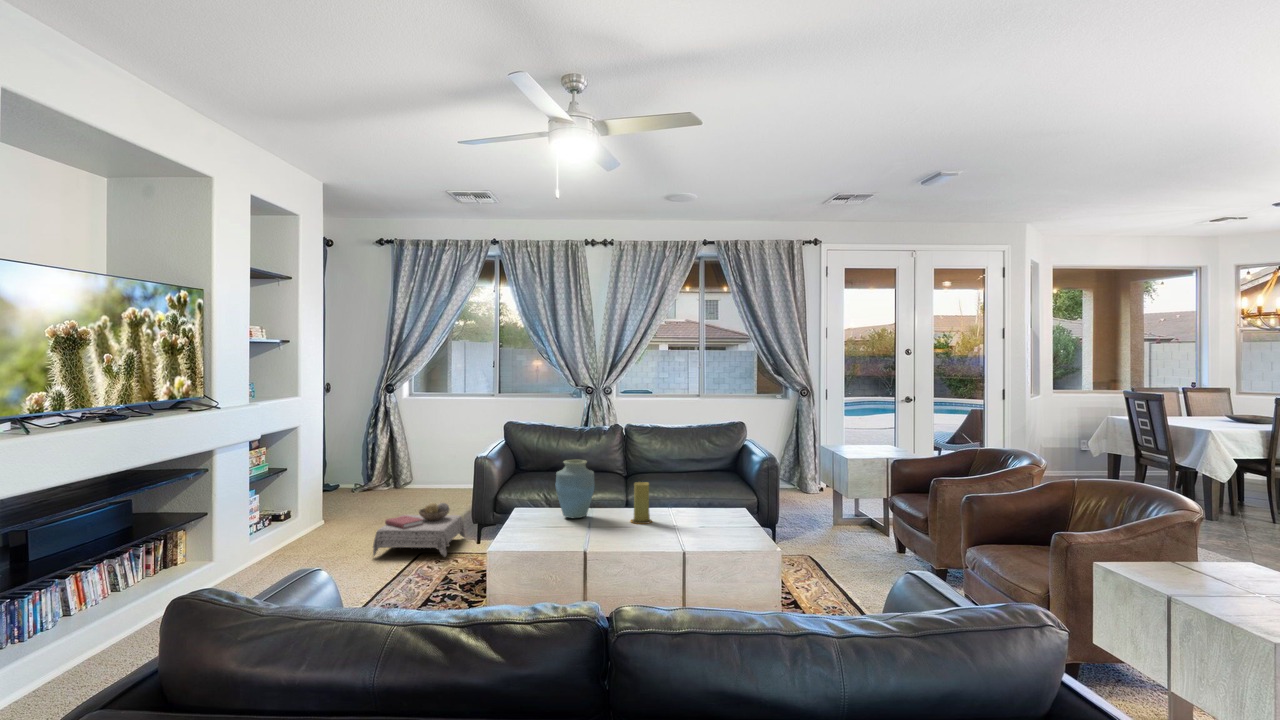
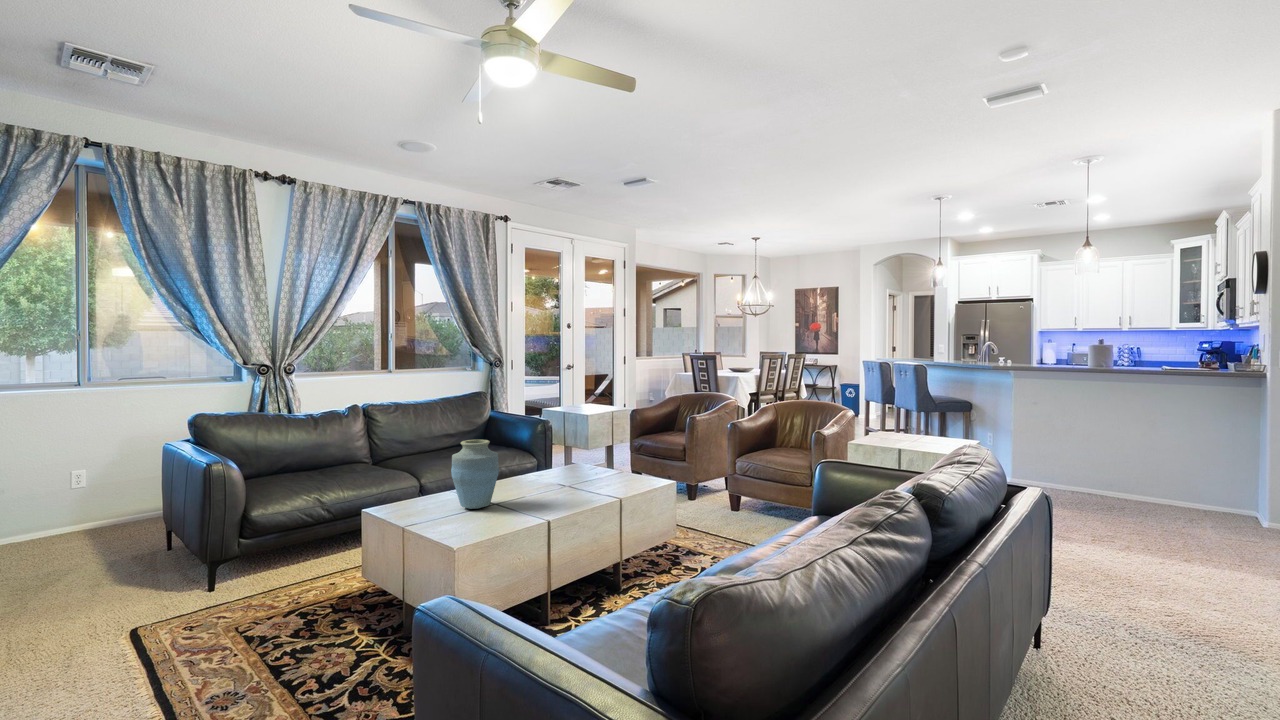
candle: present [631,482,652,524] -> none [540,454,564,499]
ottoman: present [373,503,465,557] -> none [26,542,196,662]

